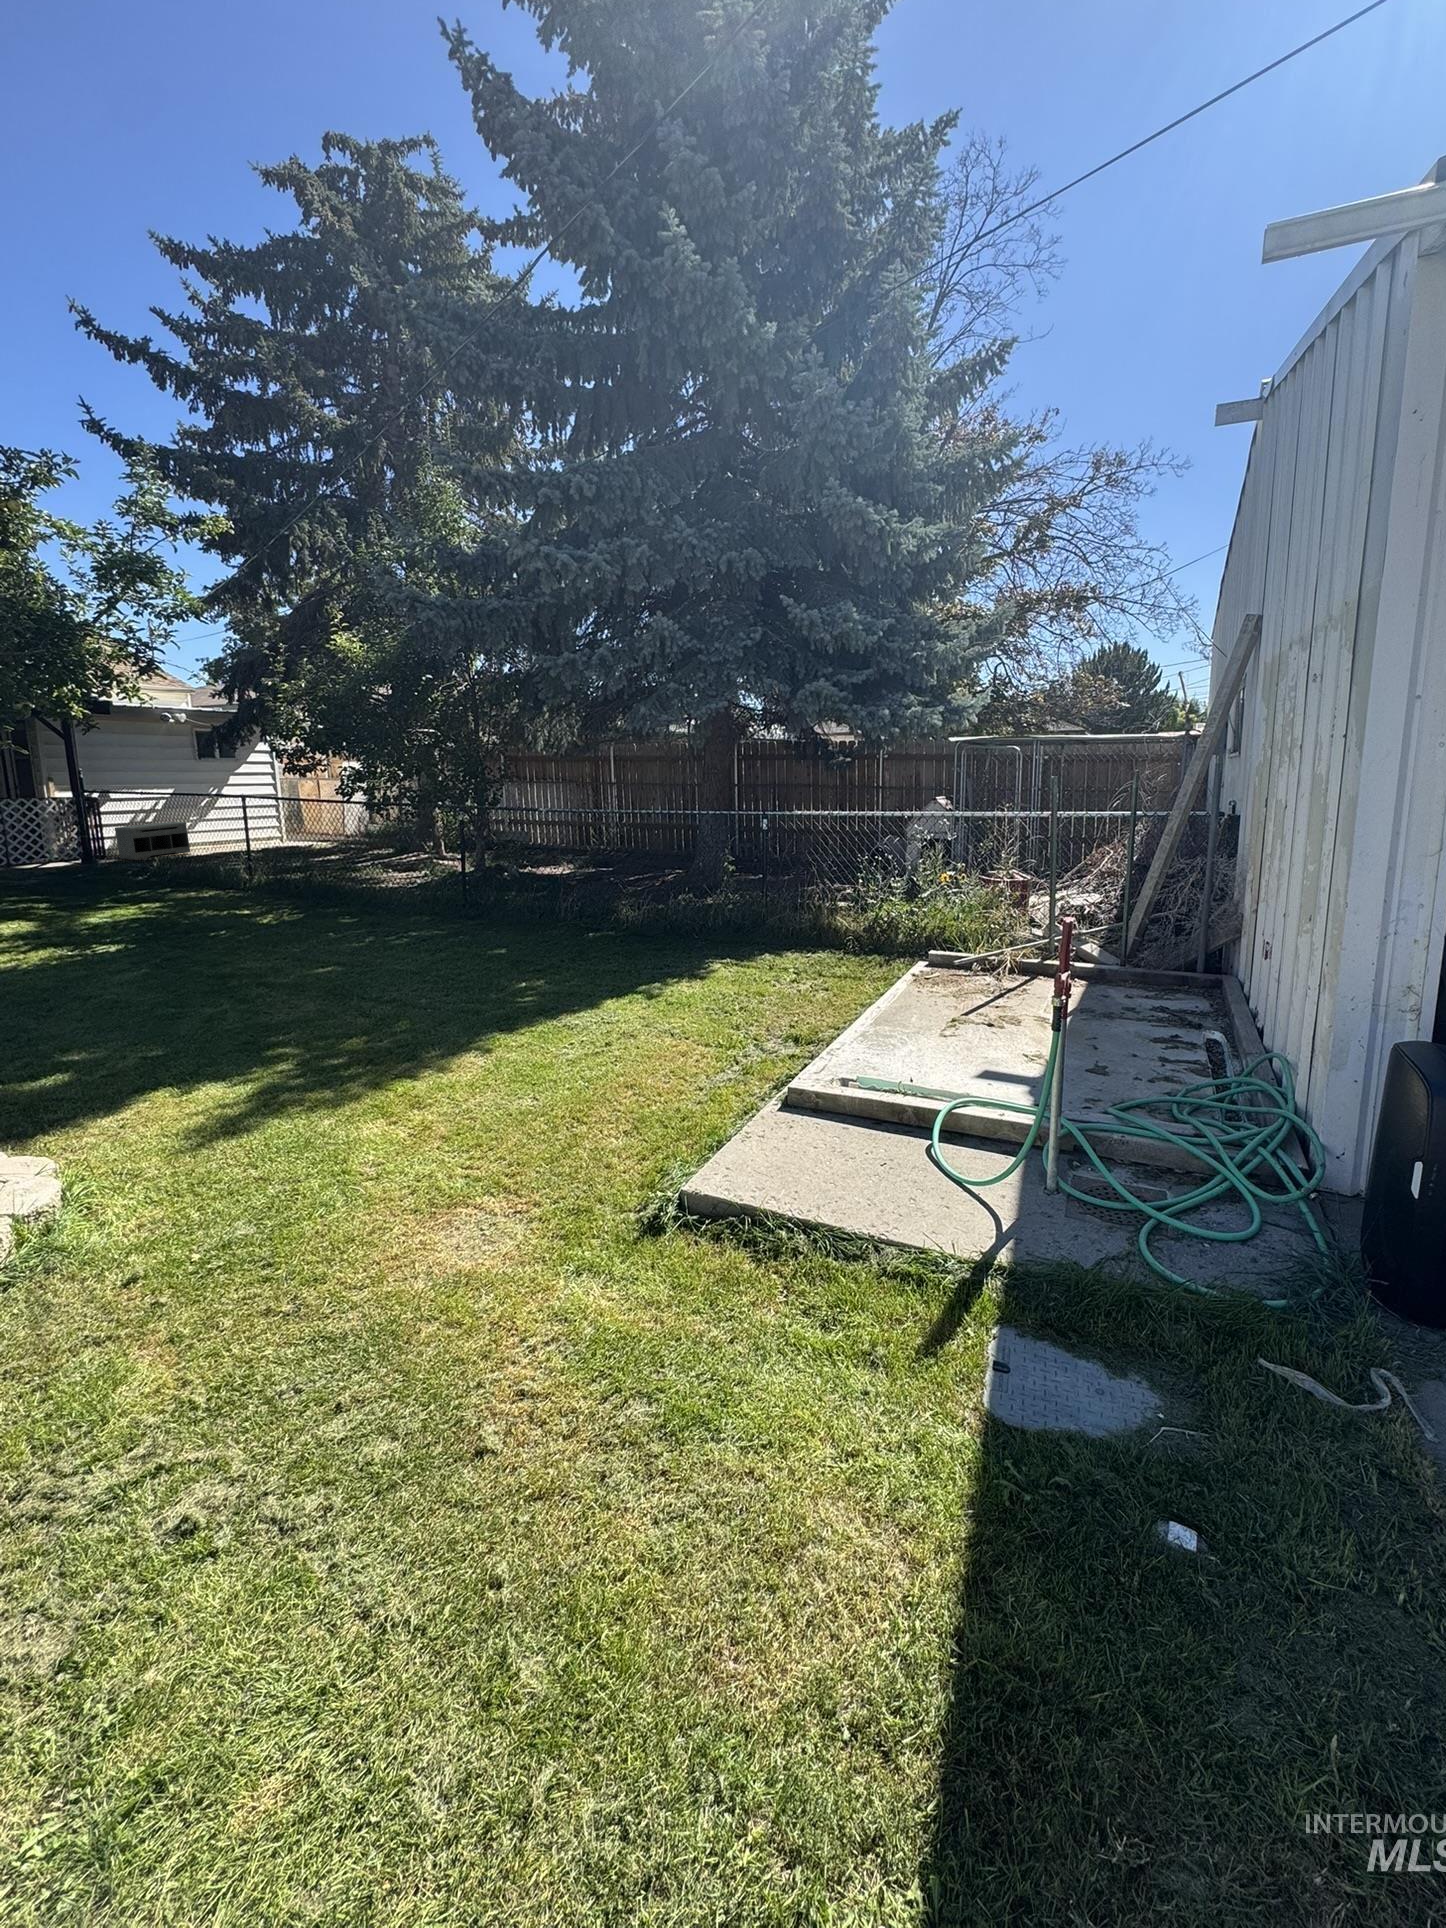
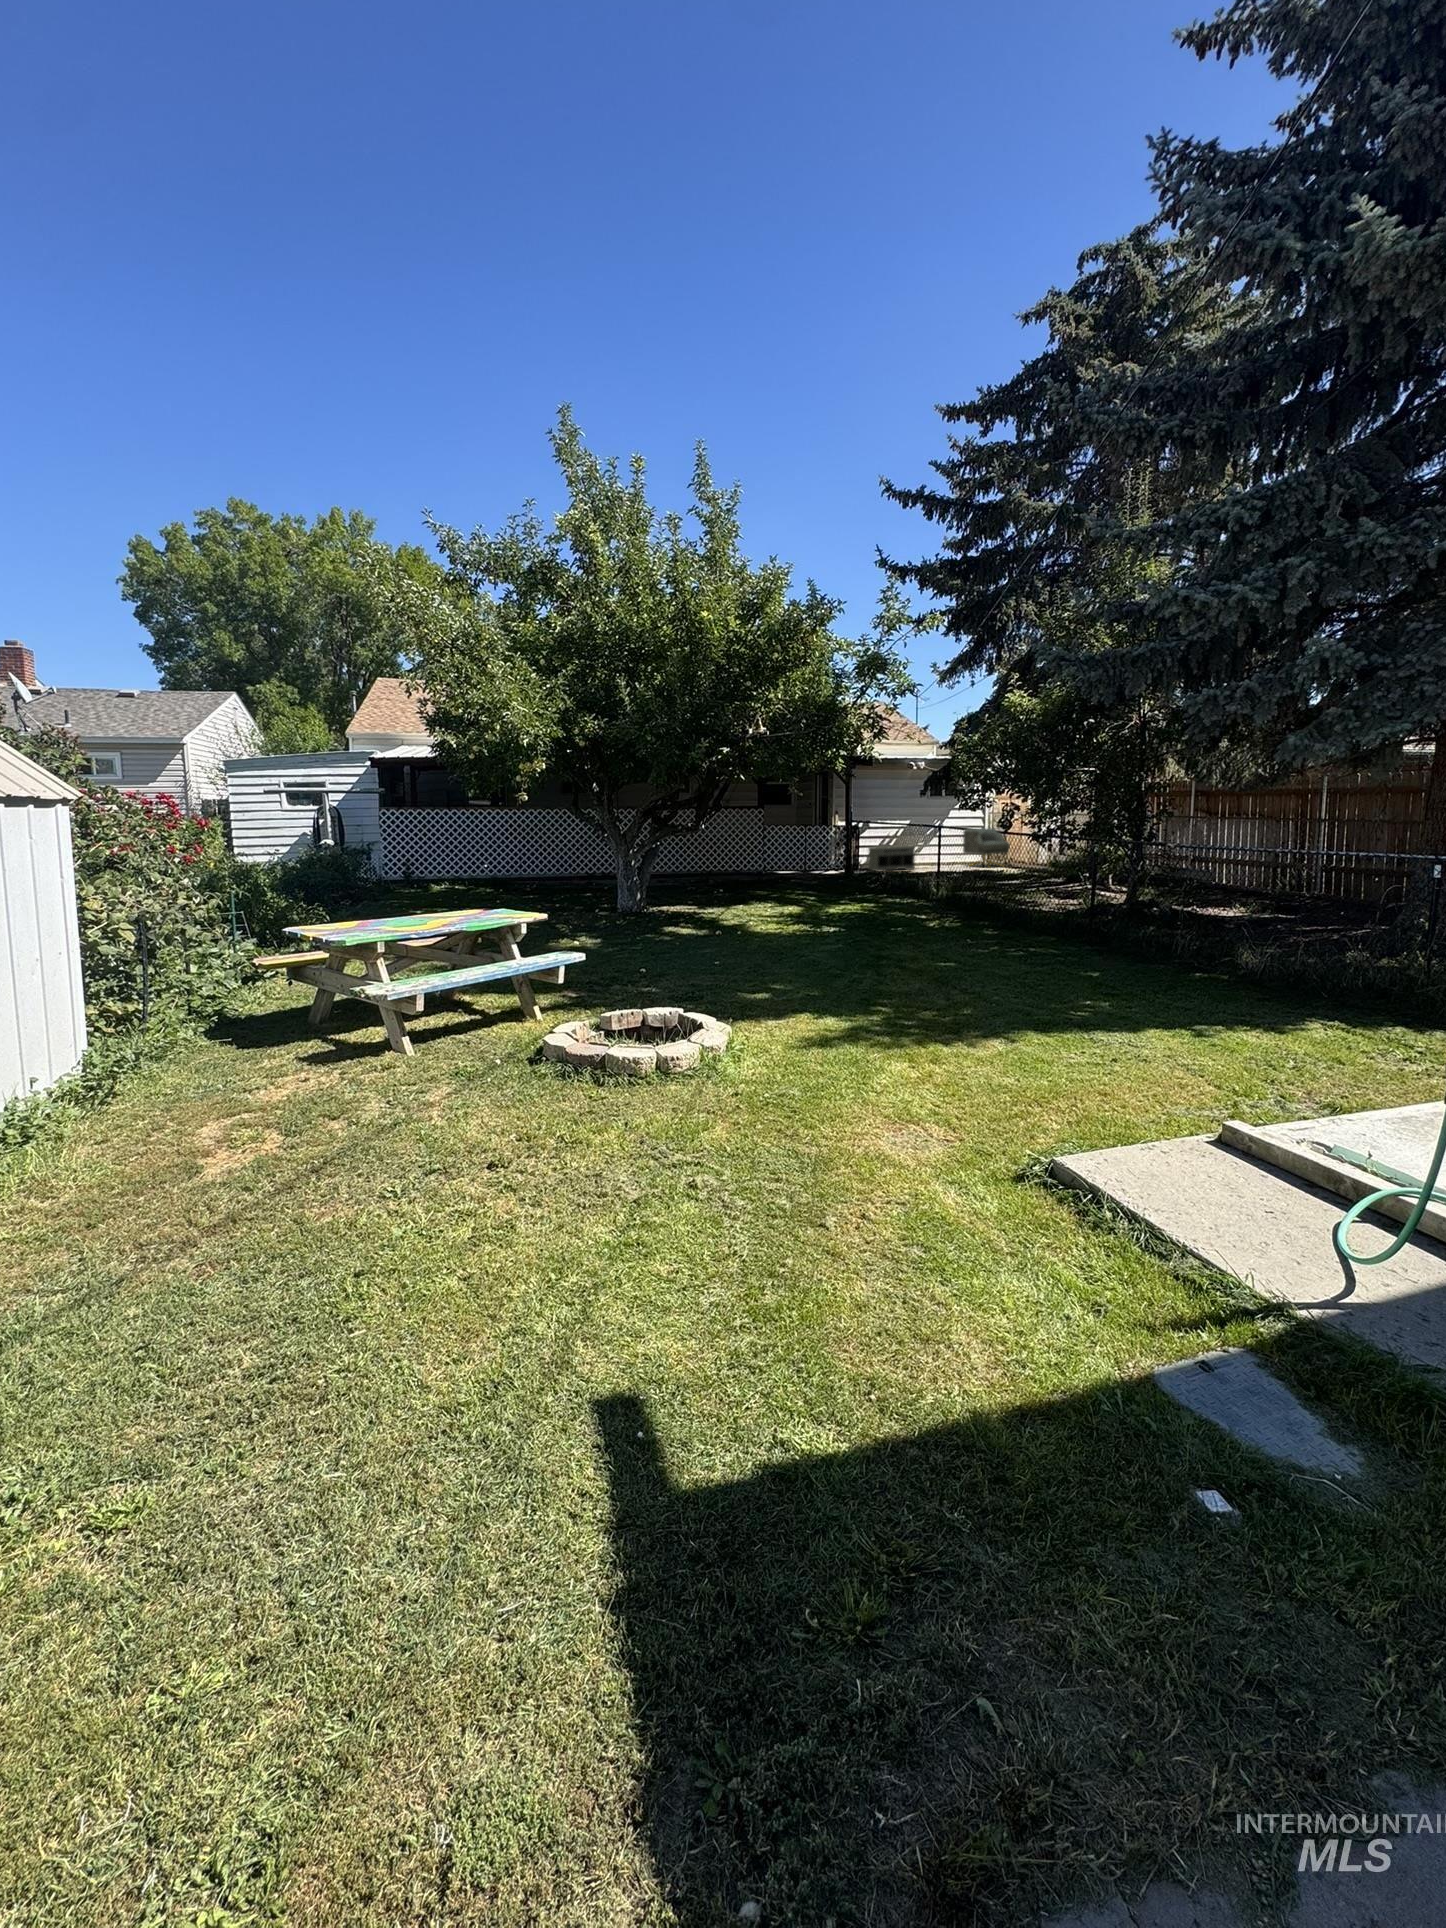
armchair: none [248,794,310,842] -> present [963,828,1010,865]

